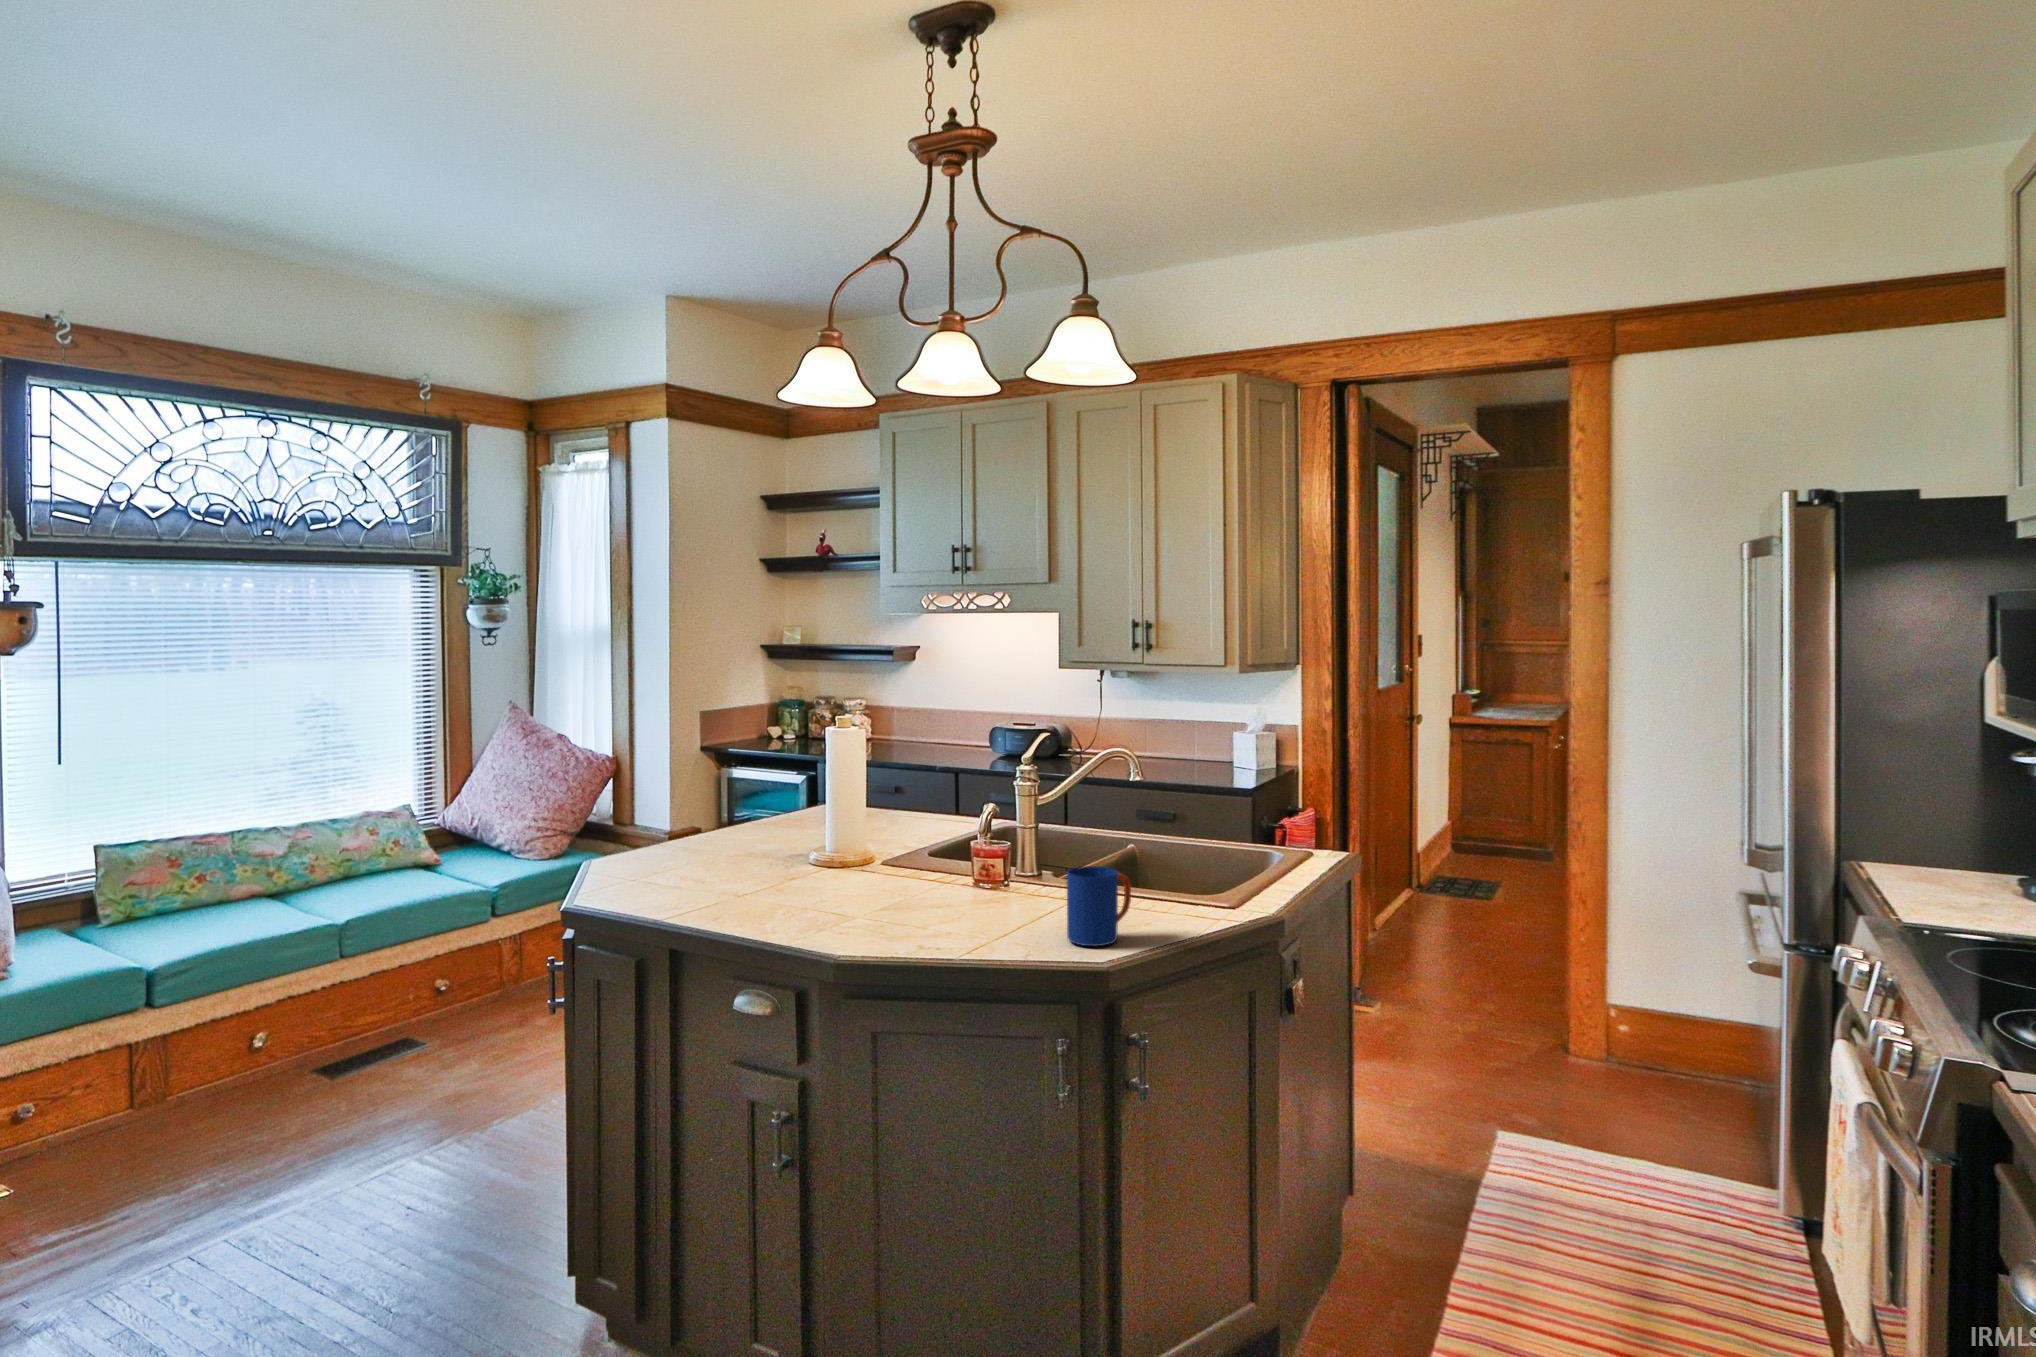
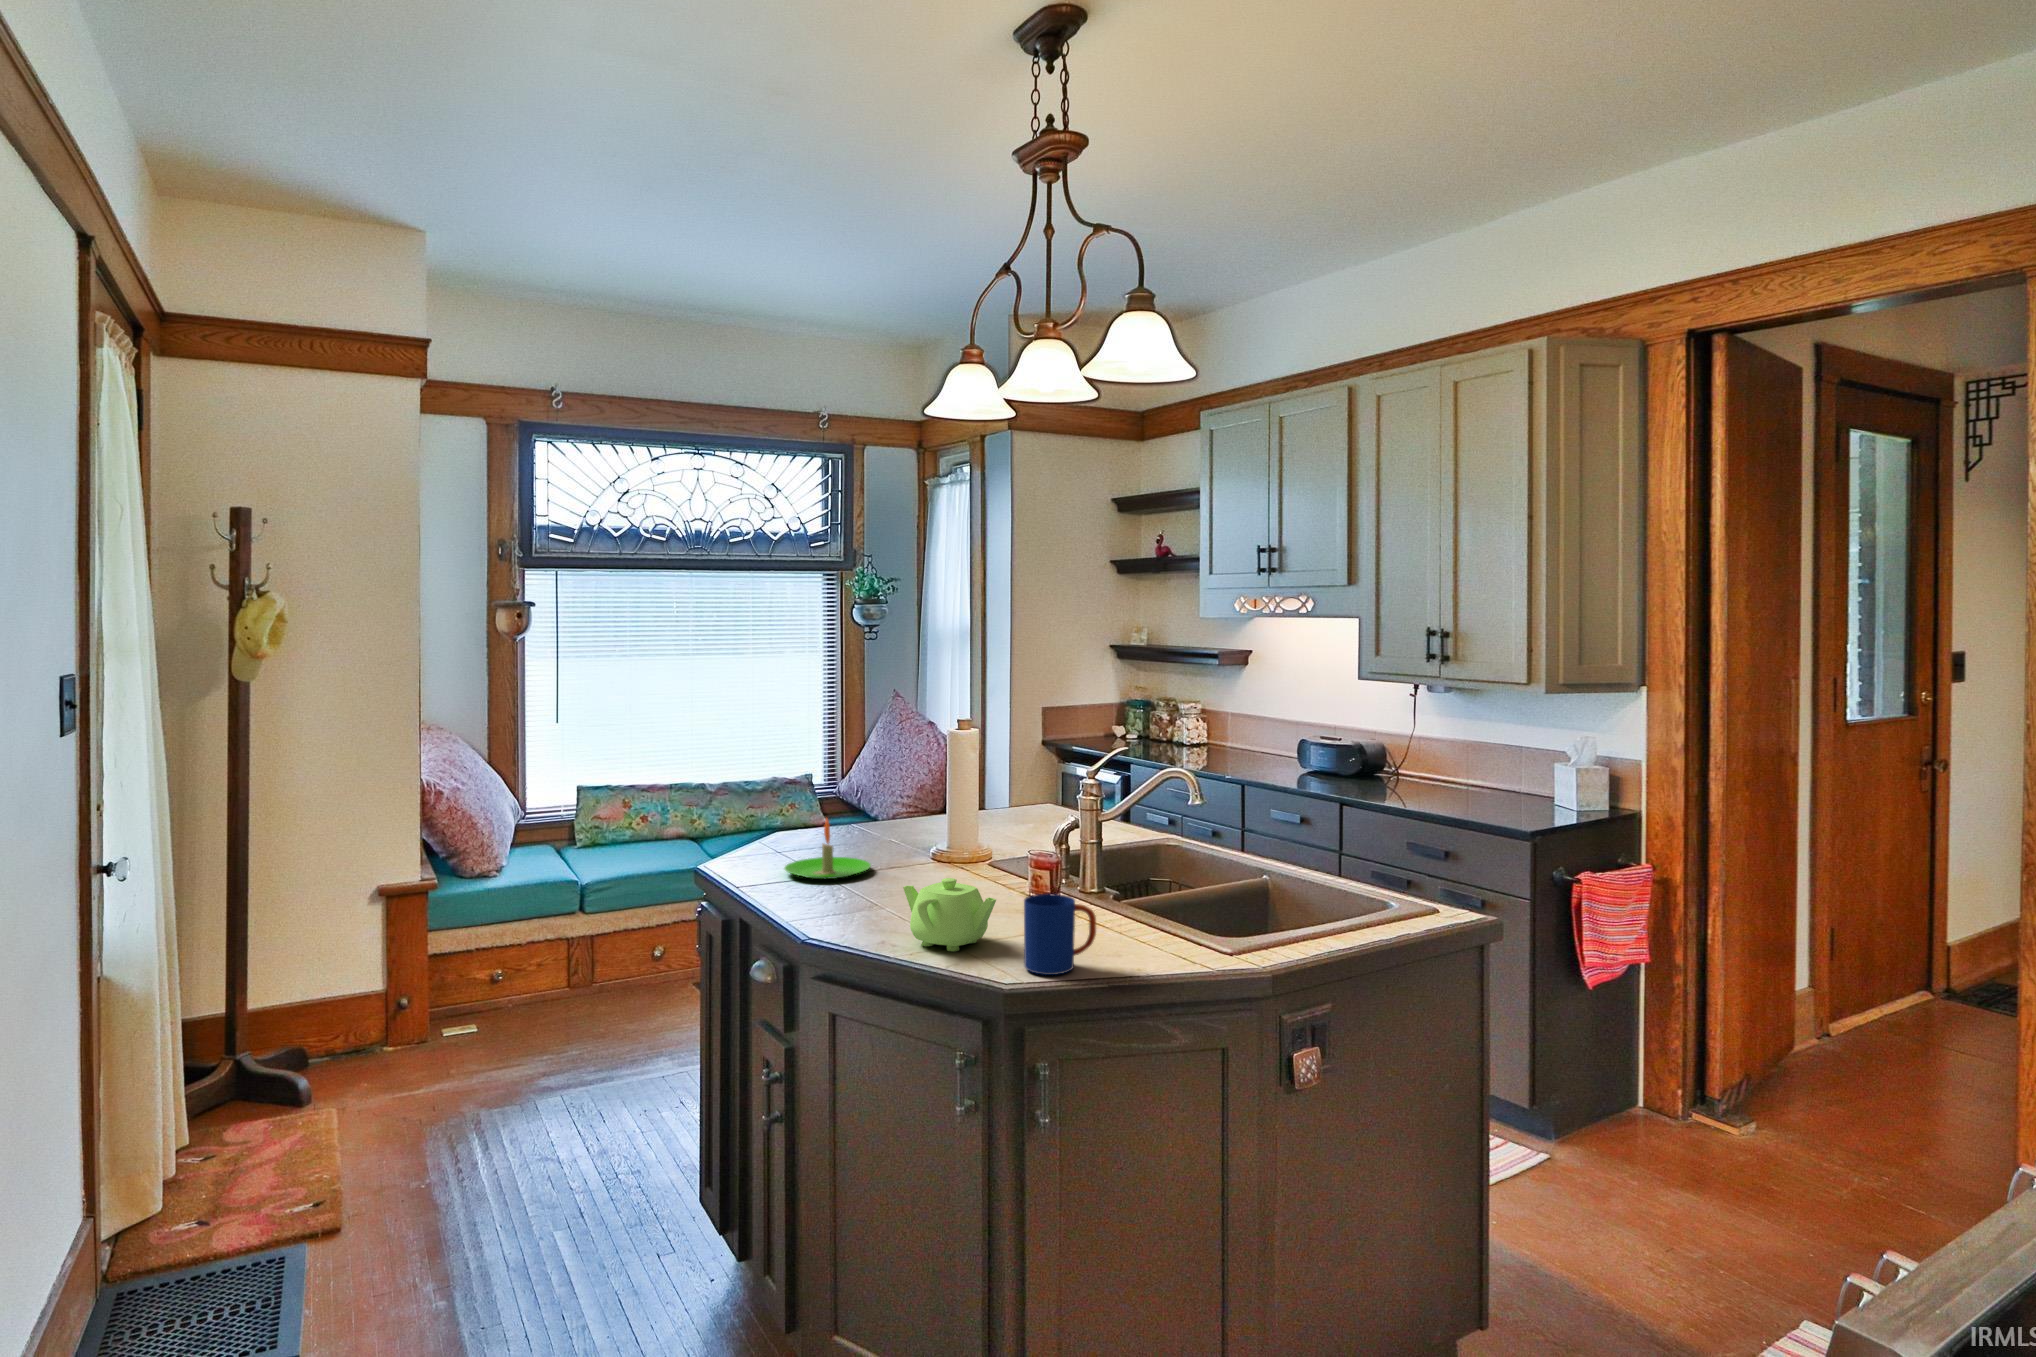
candle: none [660,824,760,895] -> present [785,819,871,879]
teapot: none [903,865,1016,940] -> present [903,878,996,951]

